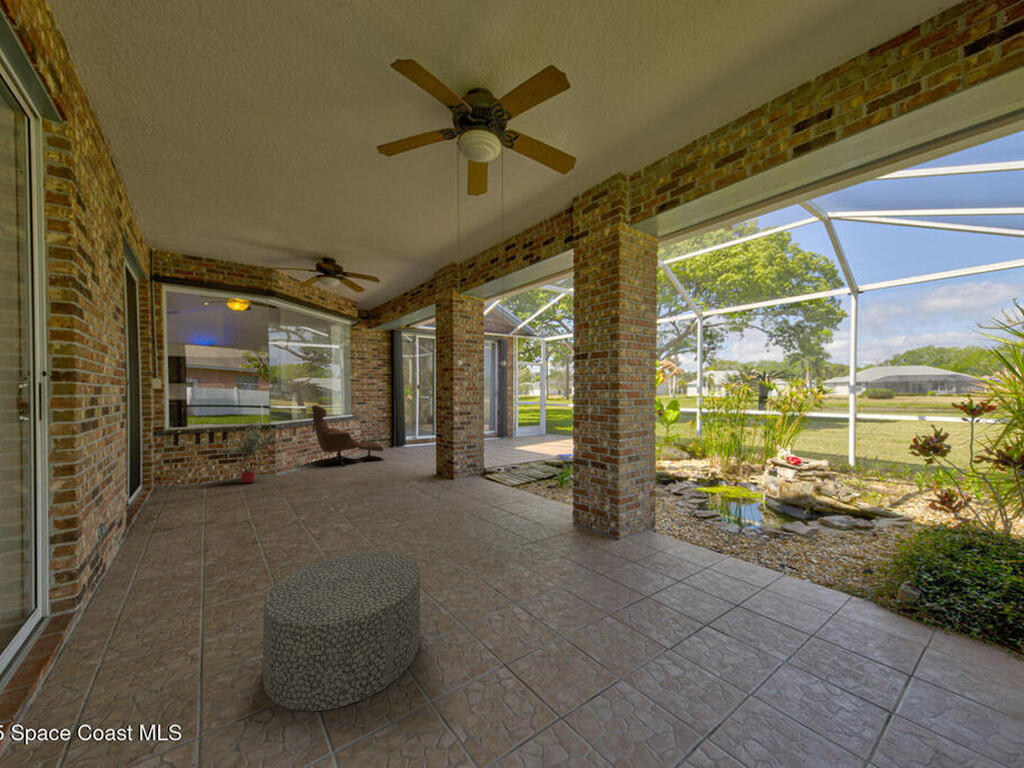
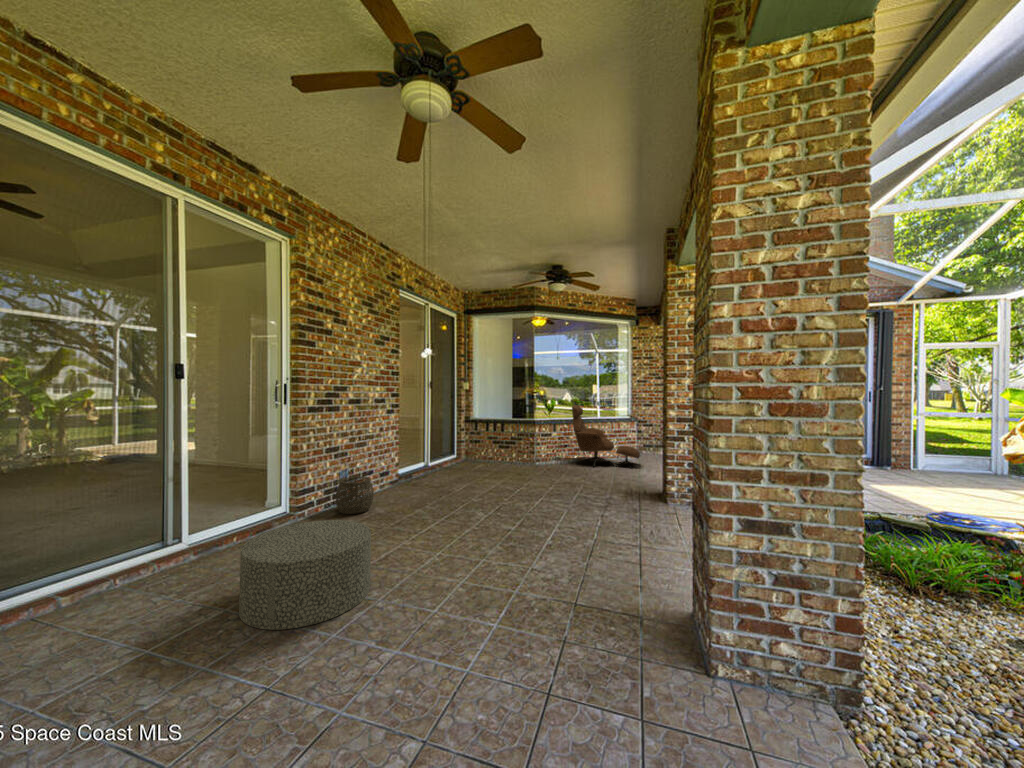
potted tree: present [218,422,277,484] -> none [491,416,530,467]
woven basket: none [99,529,179,597] -> present [335,477,374,514]

